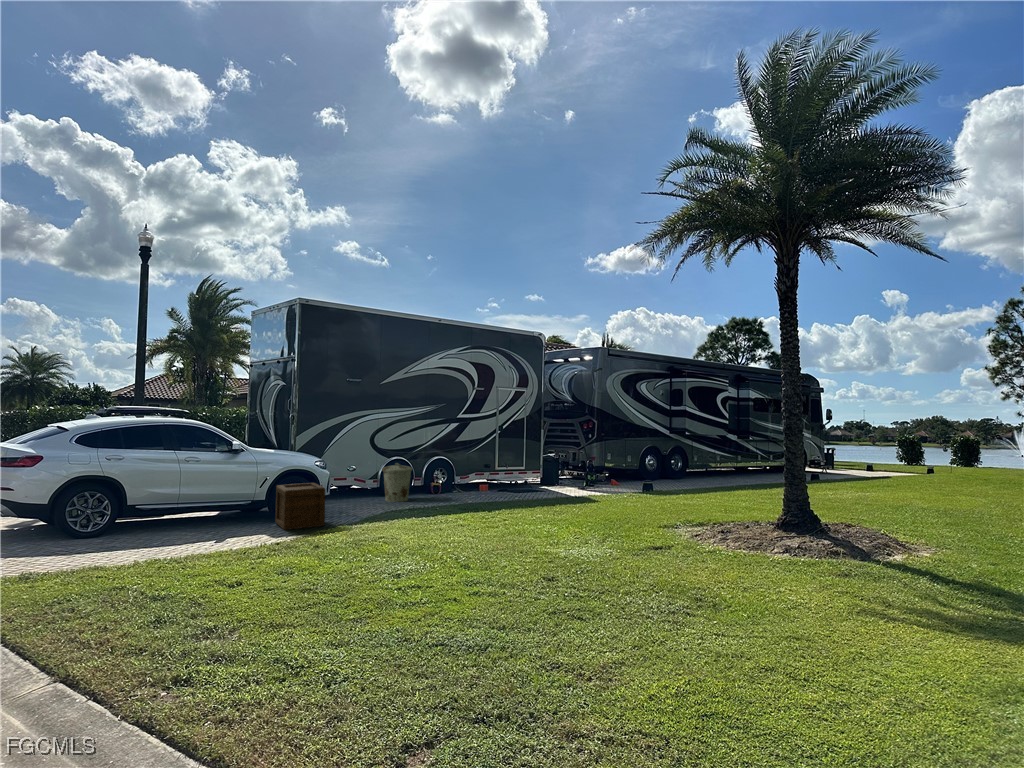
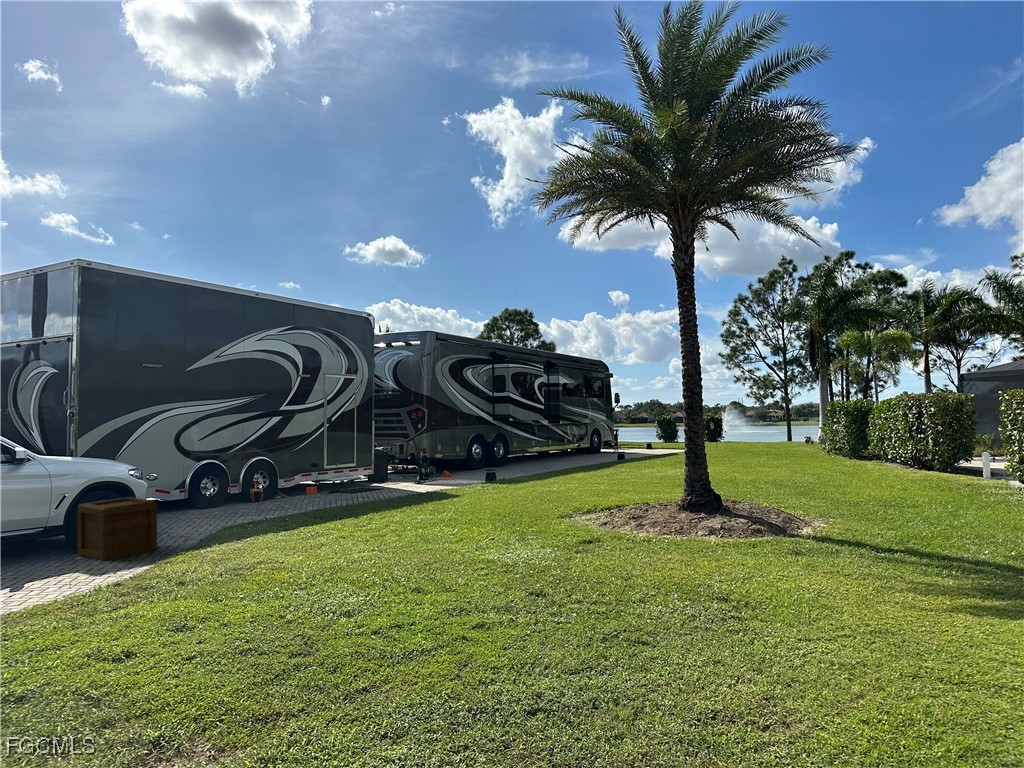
trash can: present [382,463,412,502] -> none [195,468,235,517]

